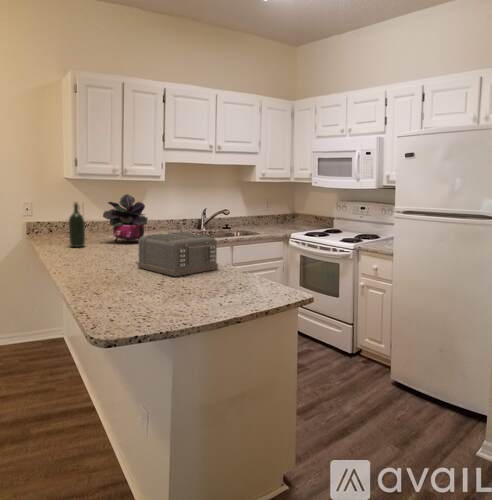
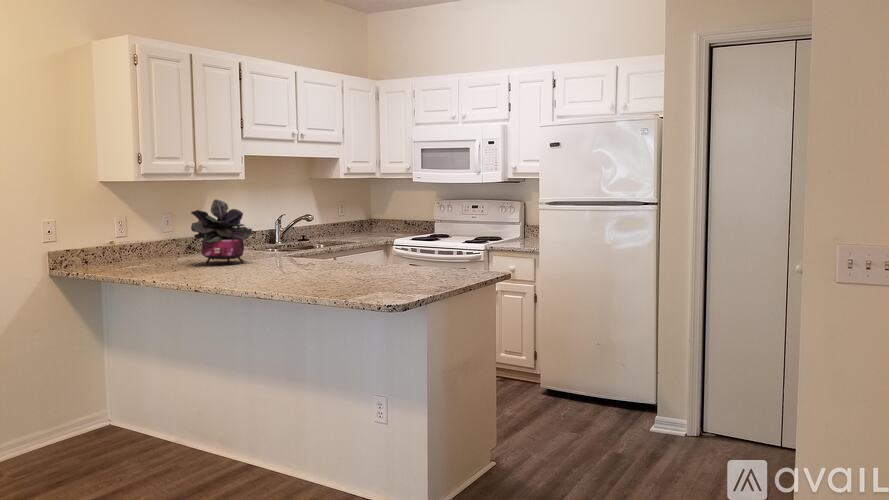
wine bottle: present [69,202,85,247] -> none [157,212,180,273]
toaster: present [137,232,218,276] -> none [312,238,403,285]

